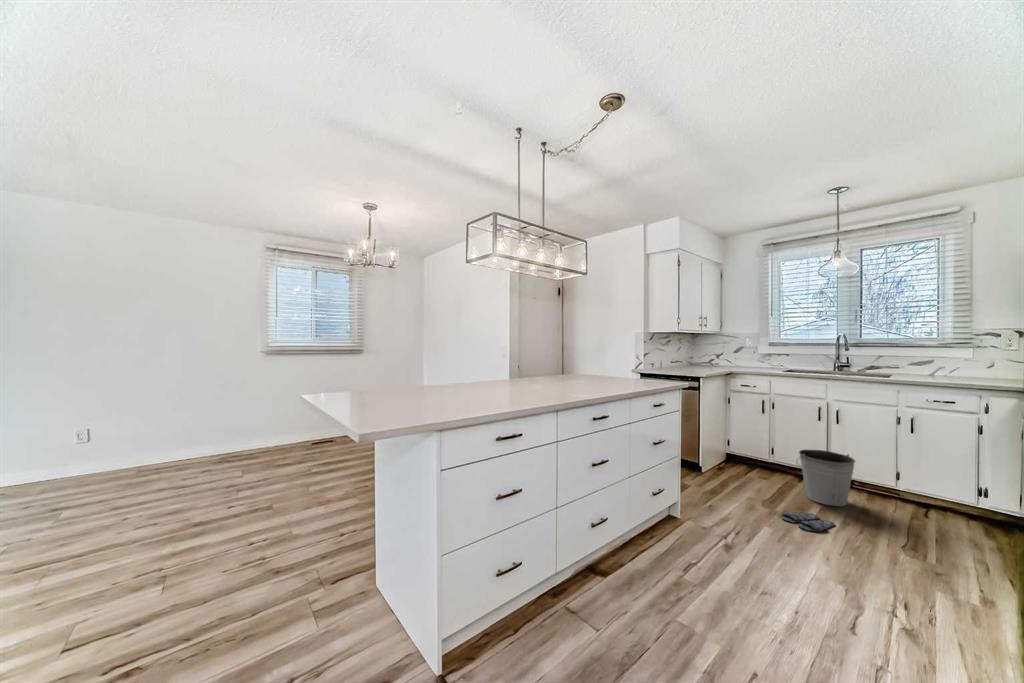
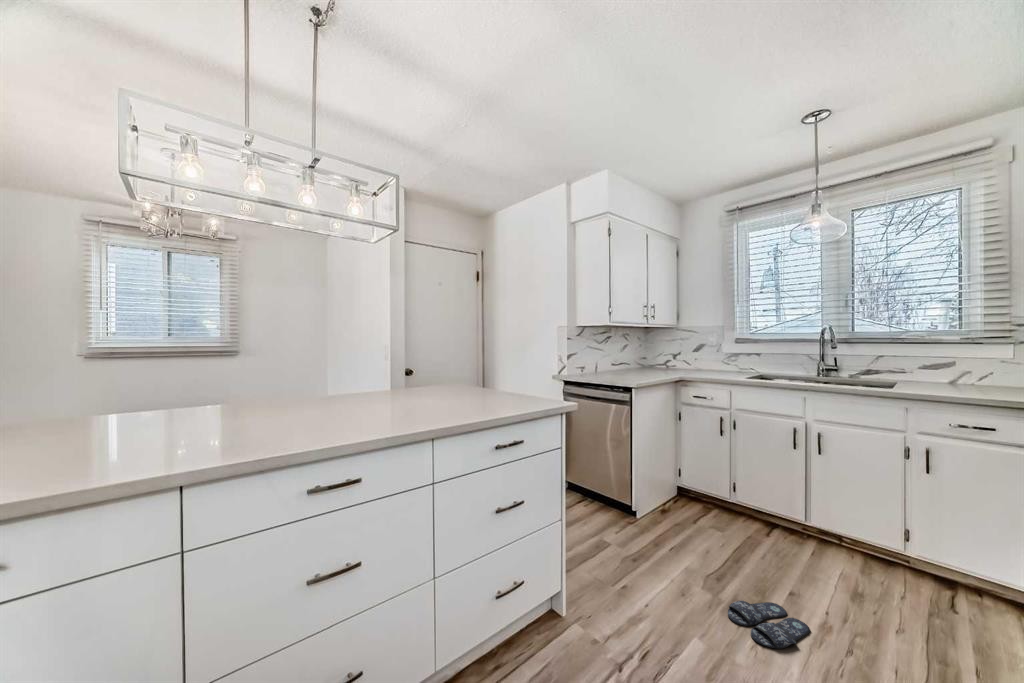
bucket: present [796,449,855,506] -> none [758,493,844,586]

